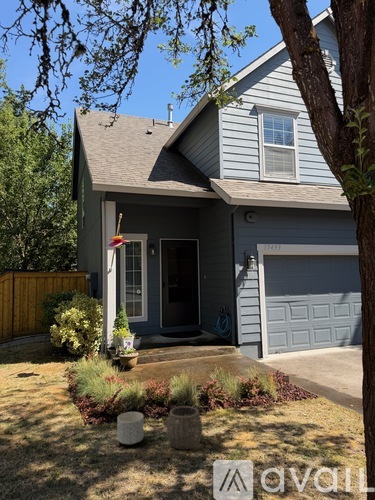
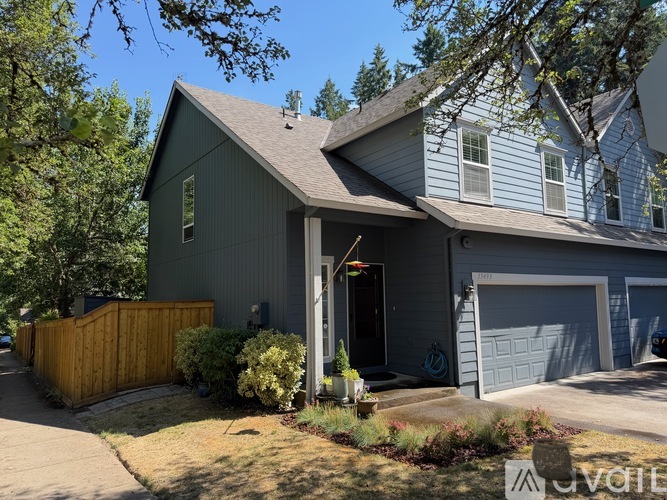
planter: present [117,412,143,445] -> none [487,449,517,482]

